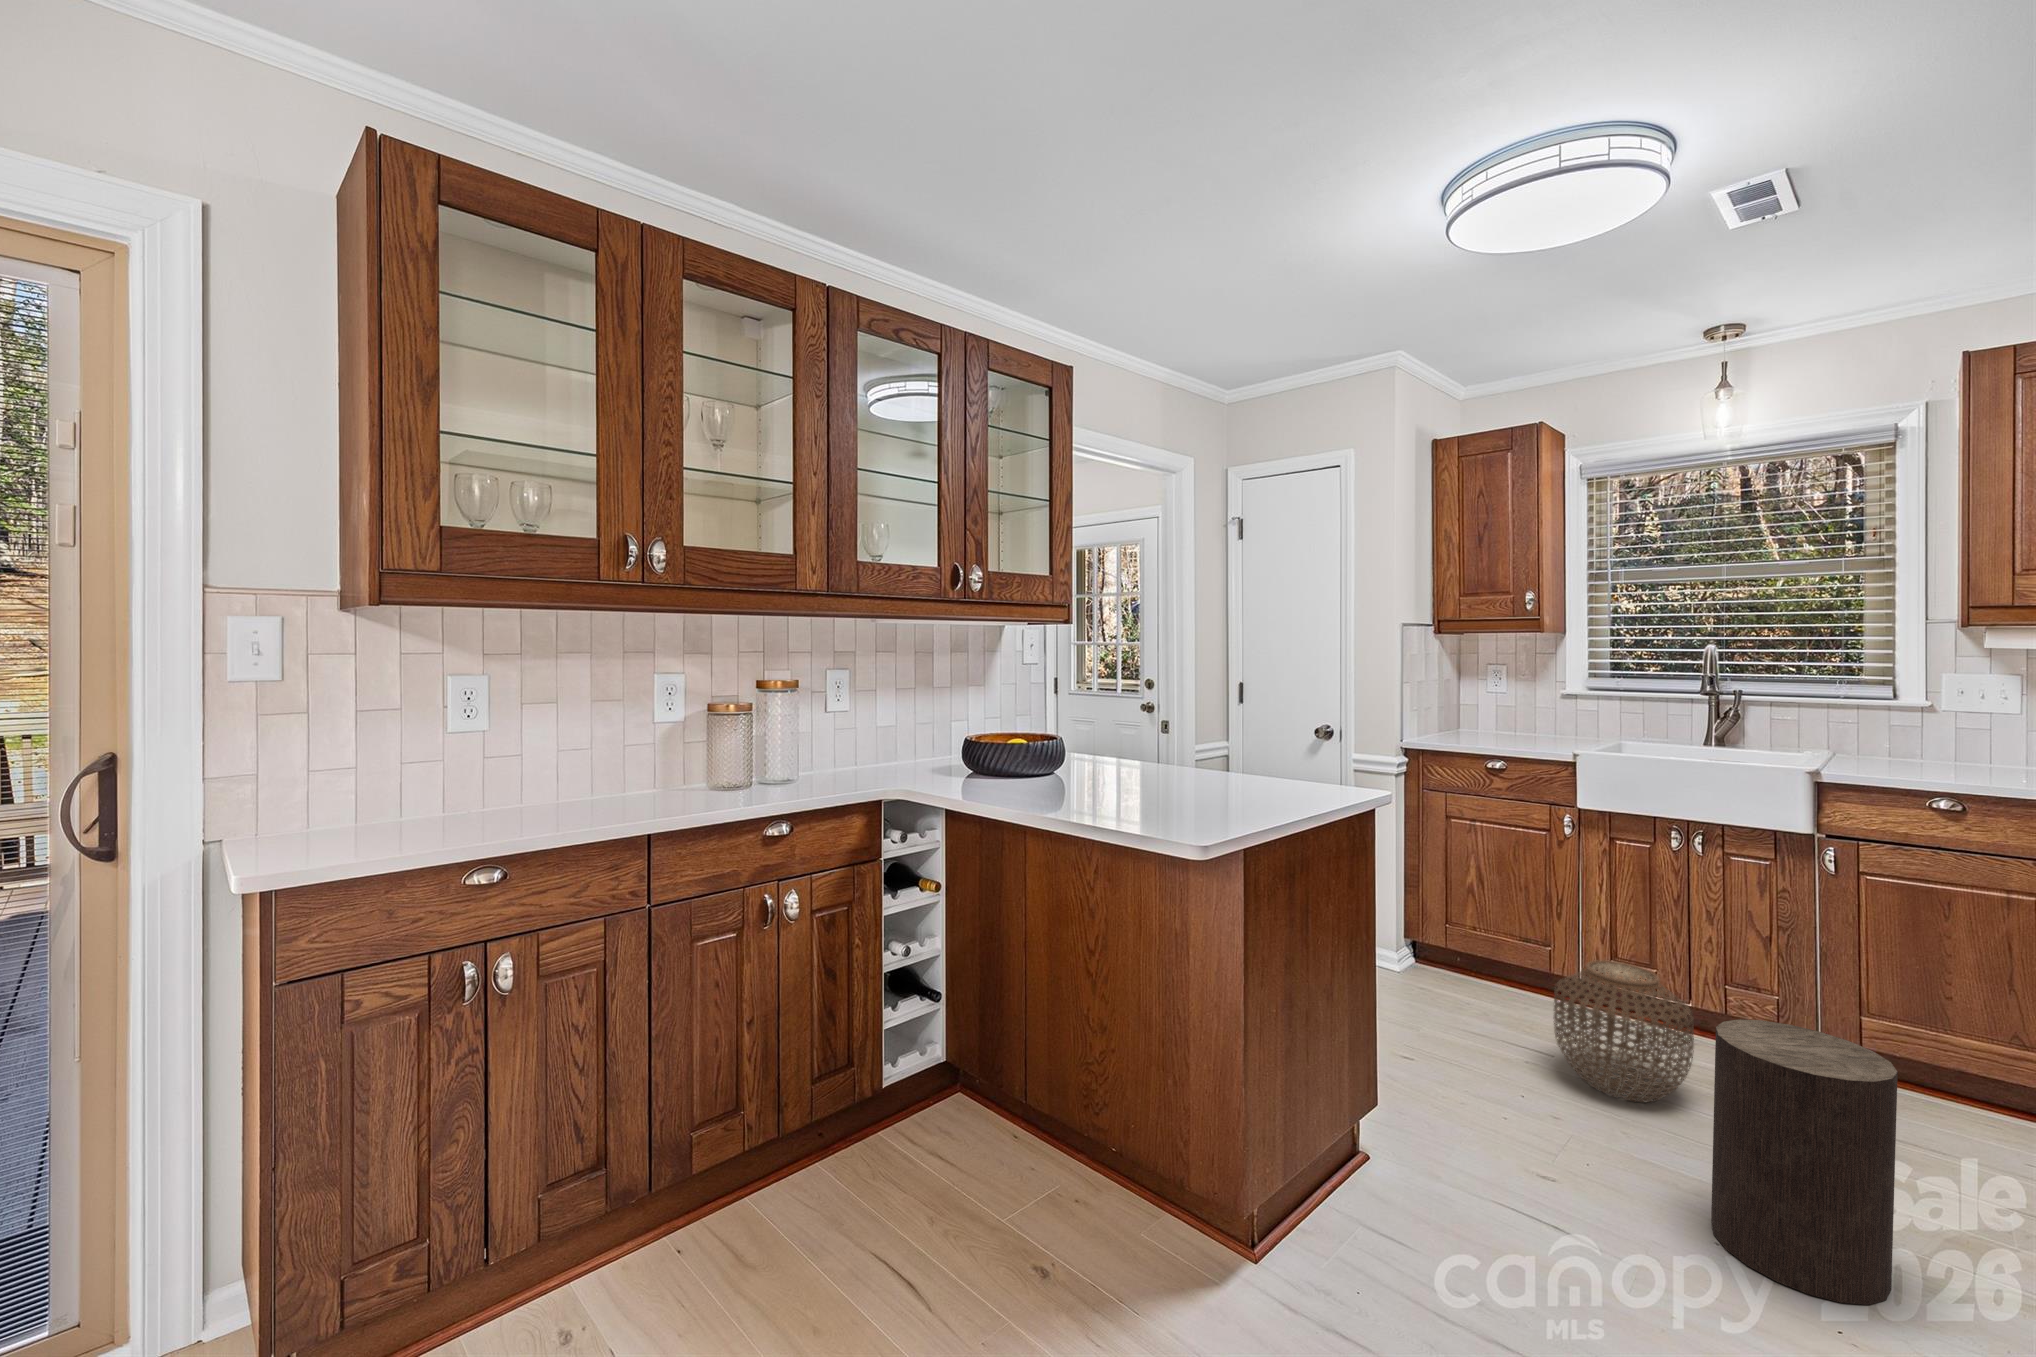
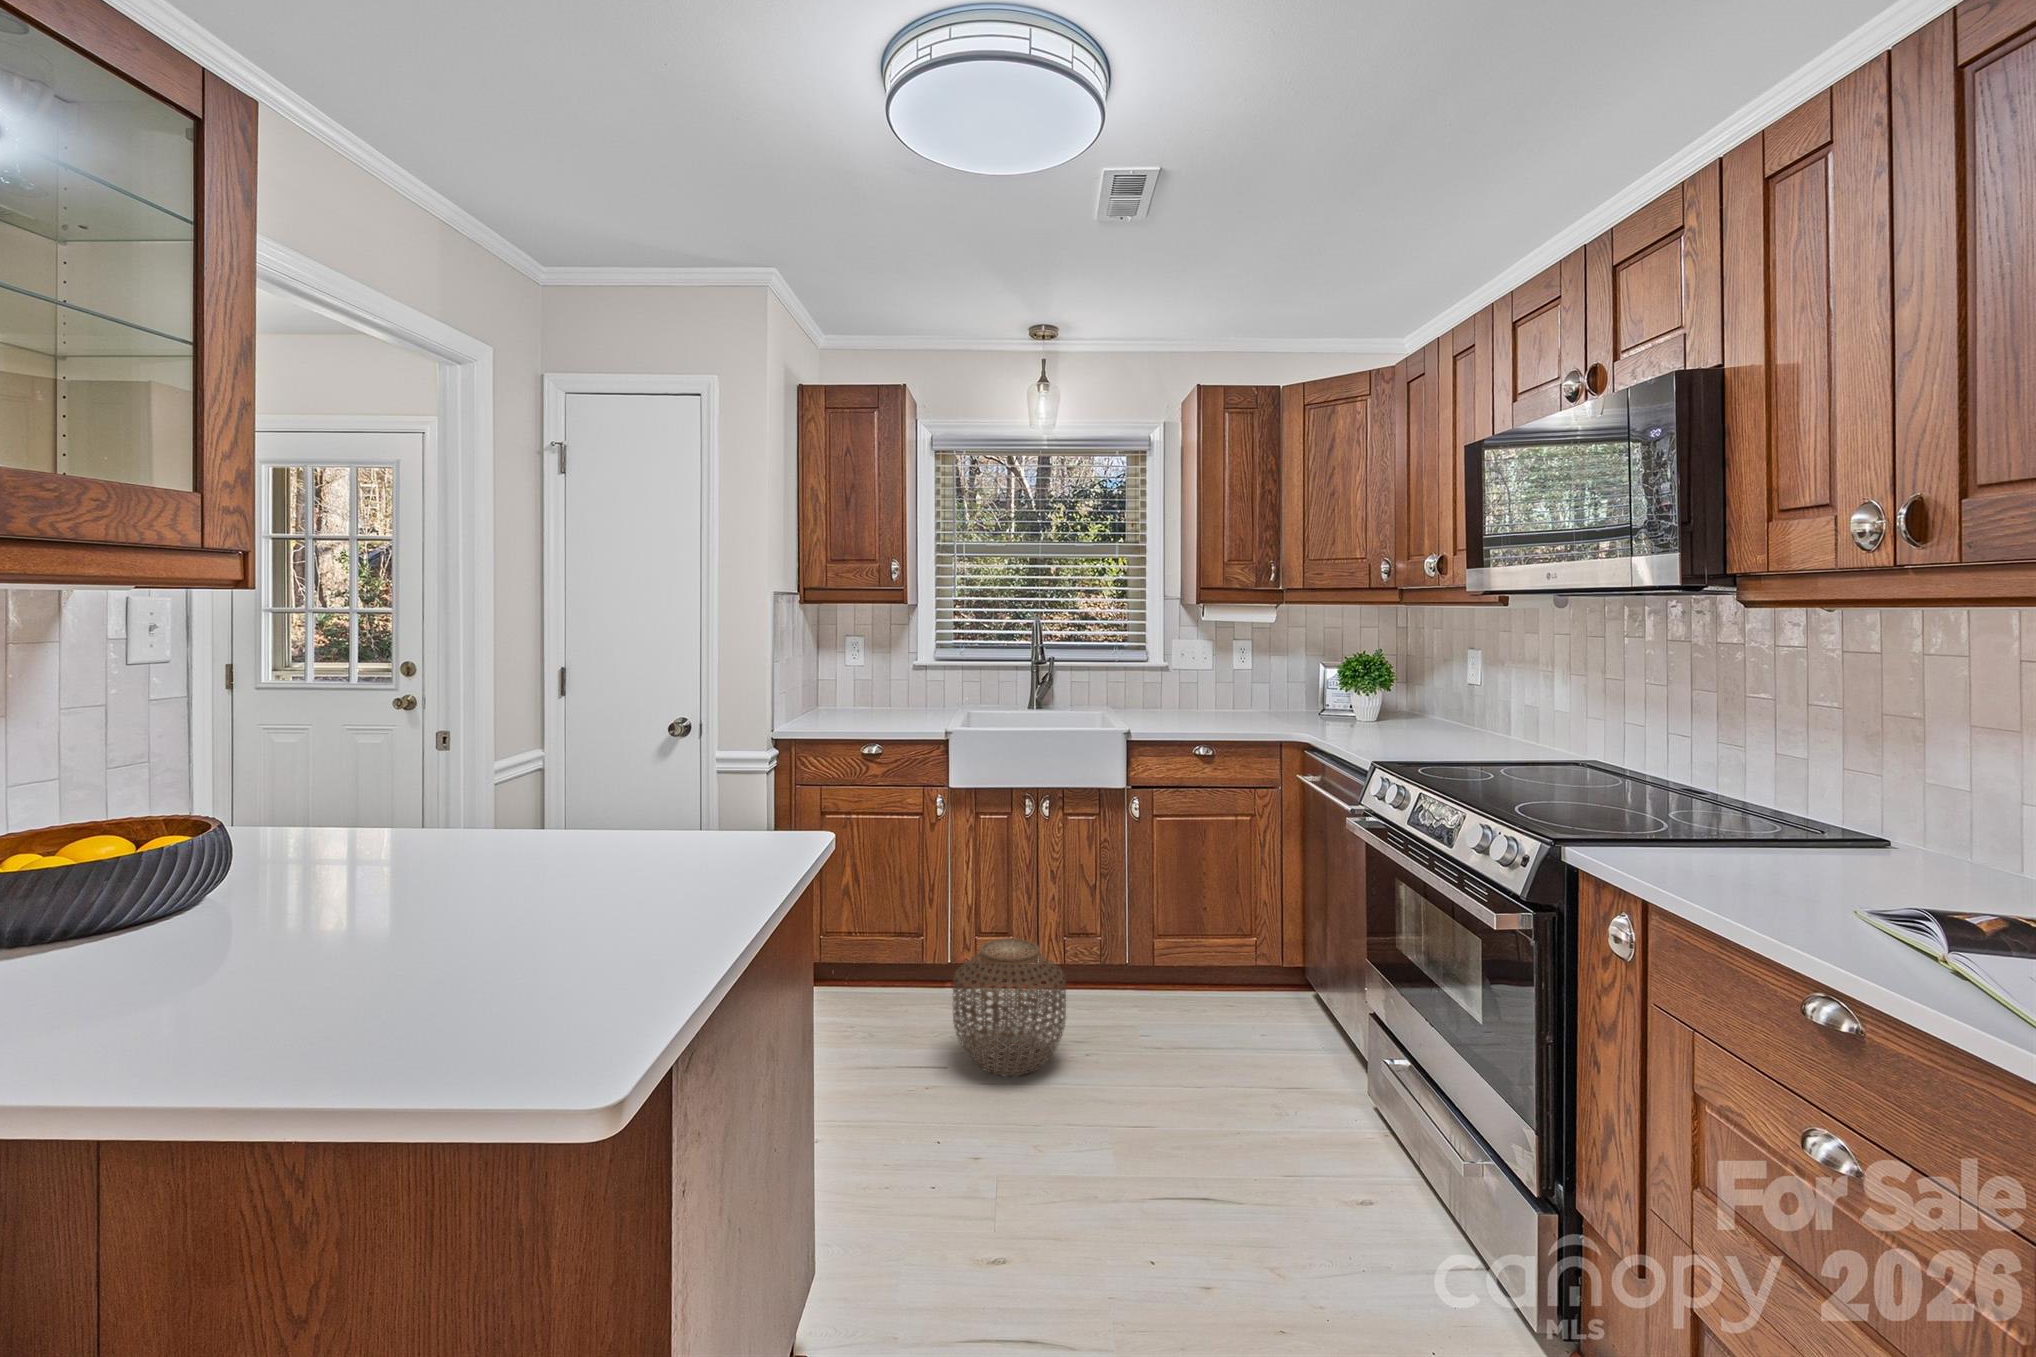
stool: present [1711,1019,1898,1305] -> none [1117,969,1241,1214]

